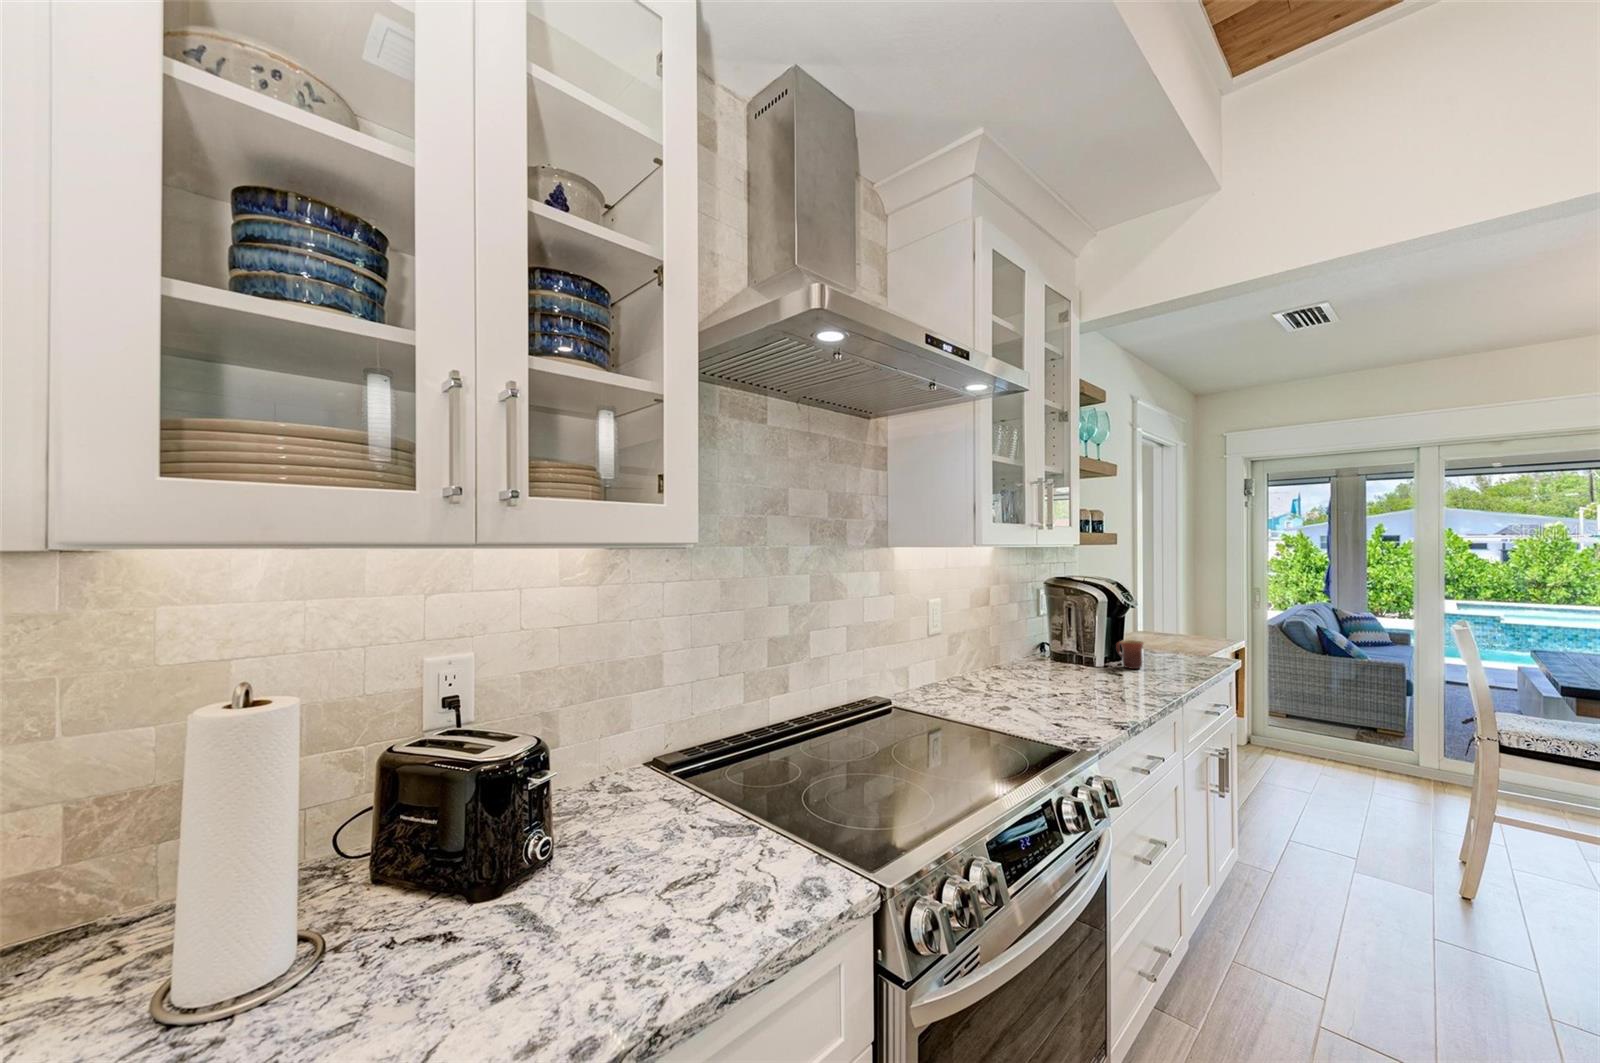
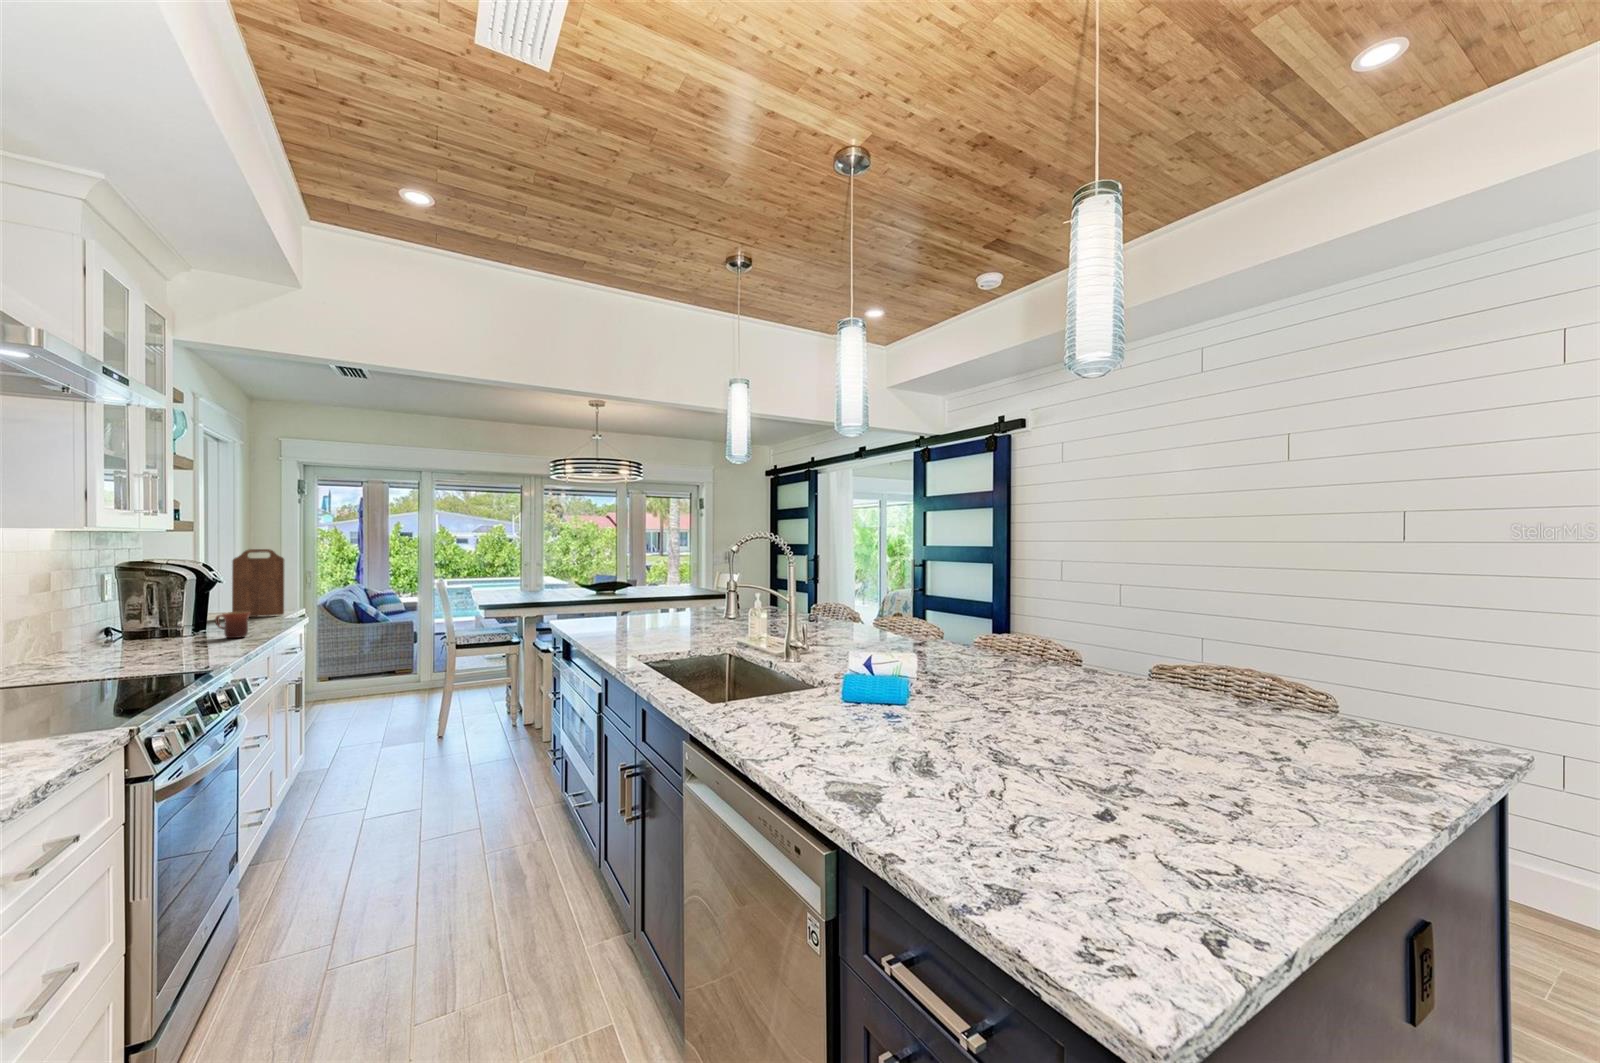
cutting board: none [1152,568,1201,642] -> present [232,549,284,617]

